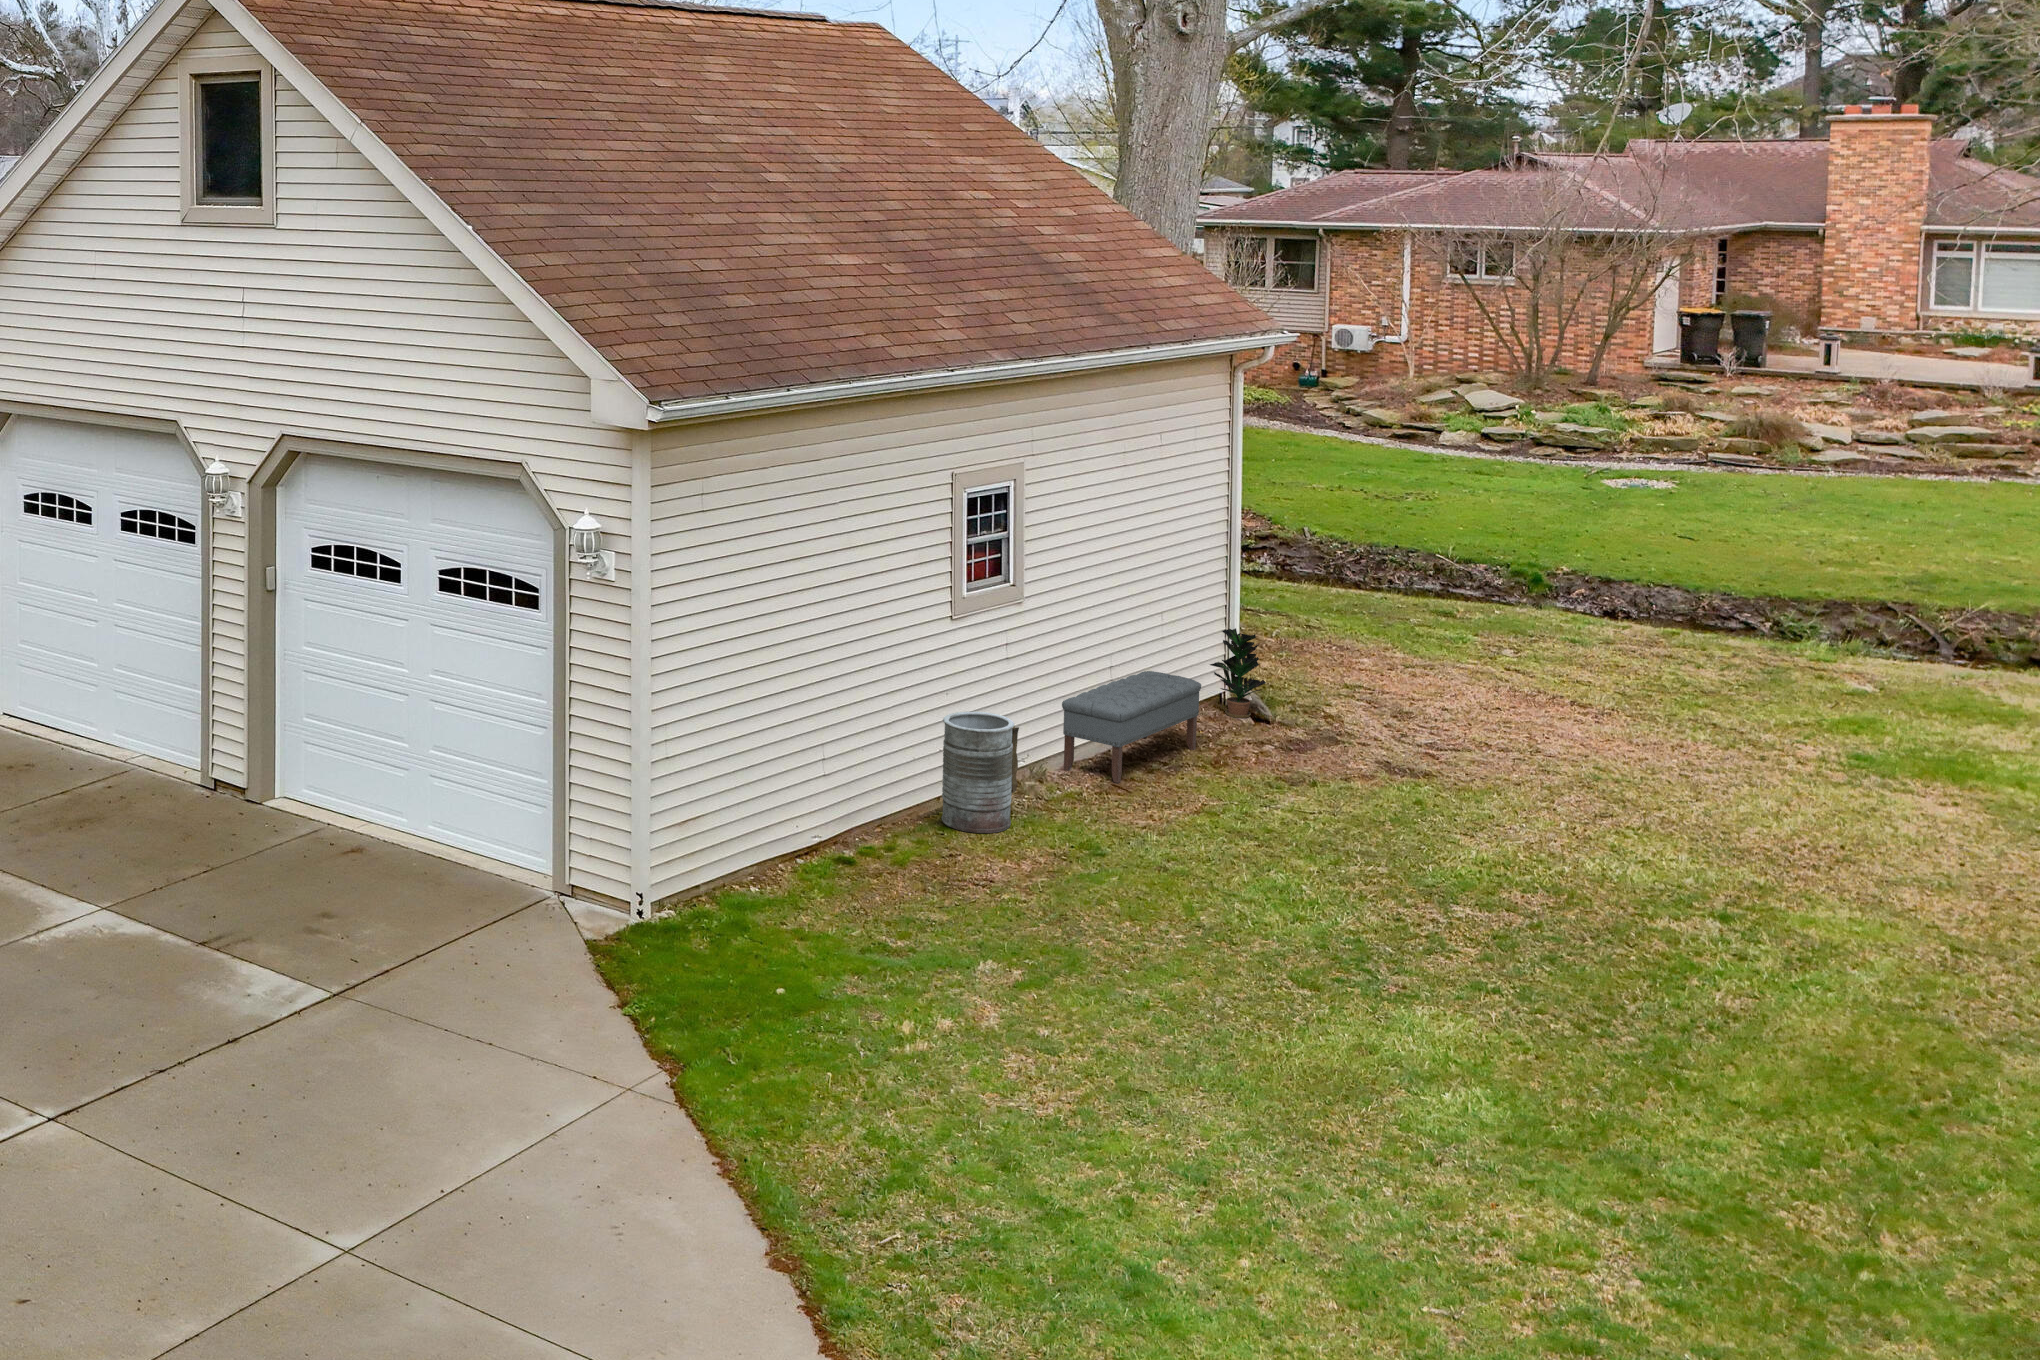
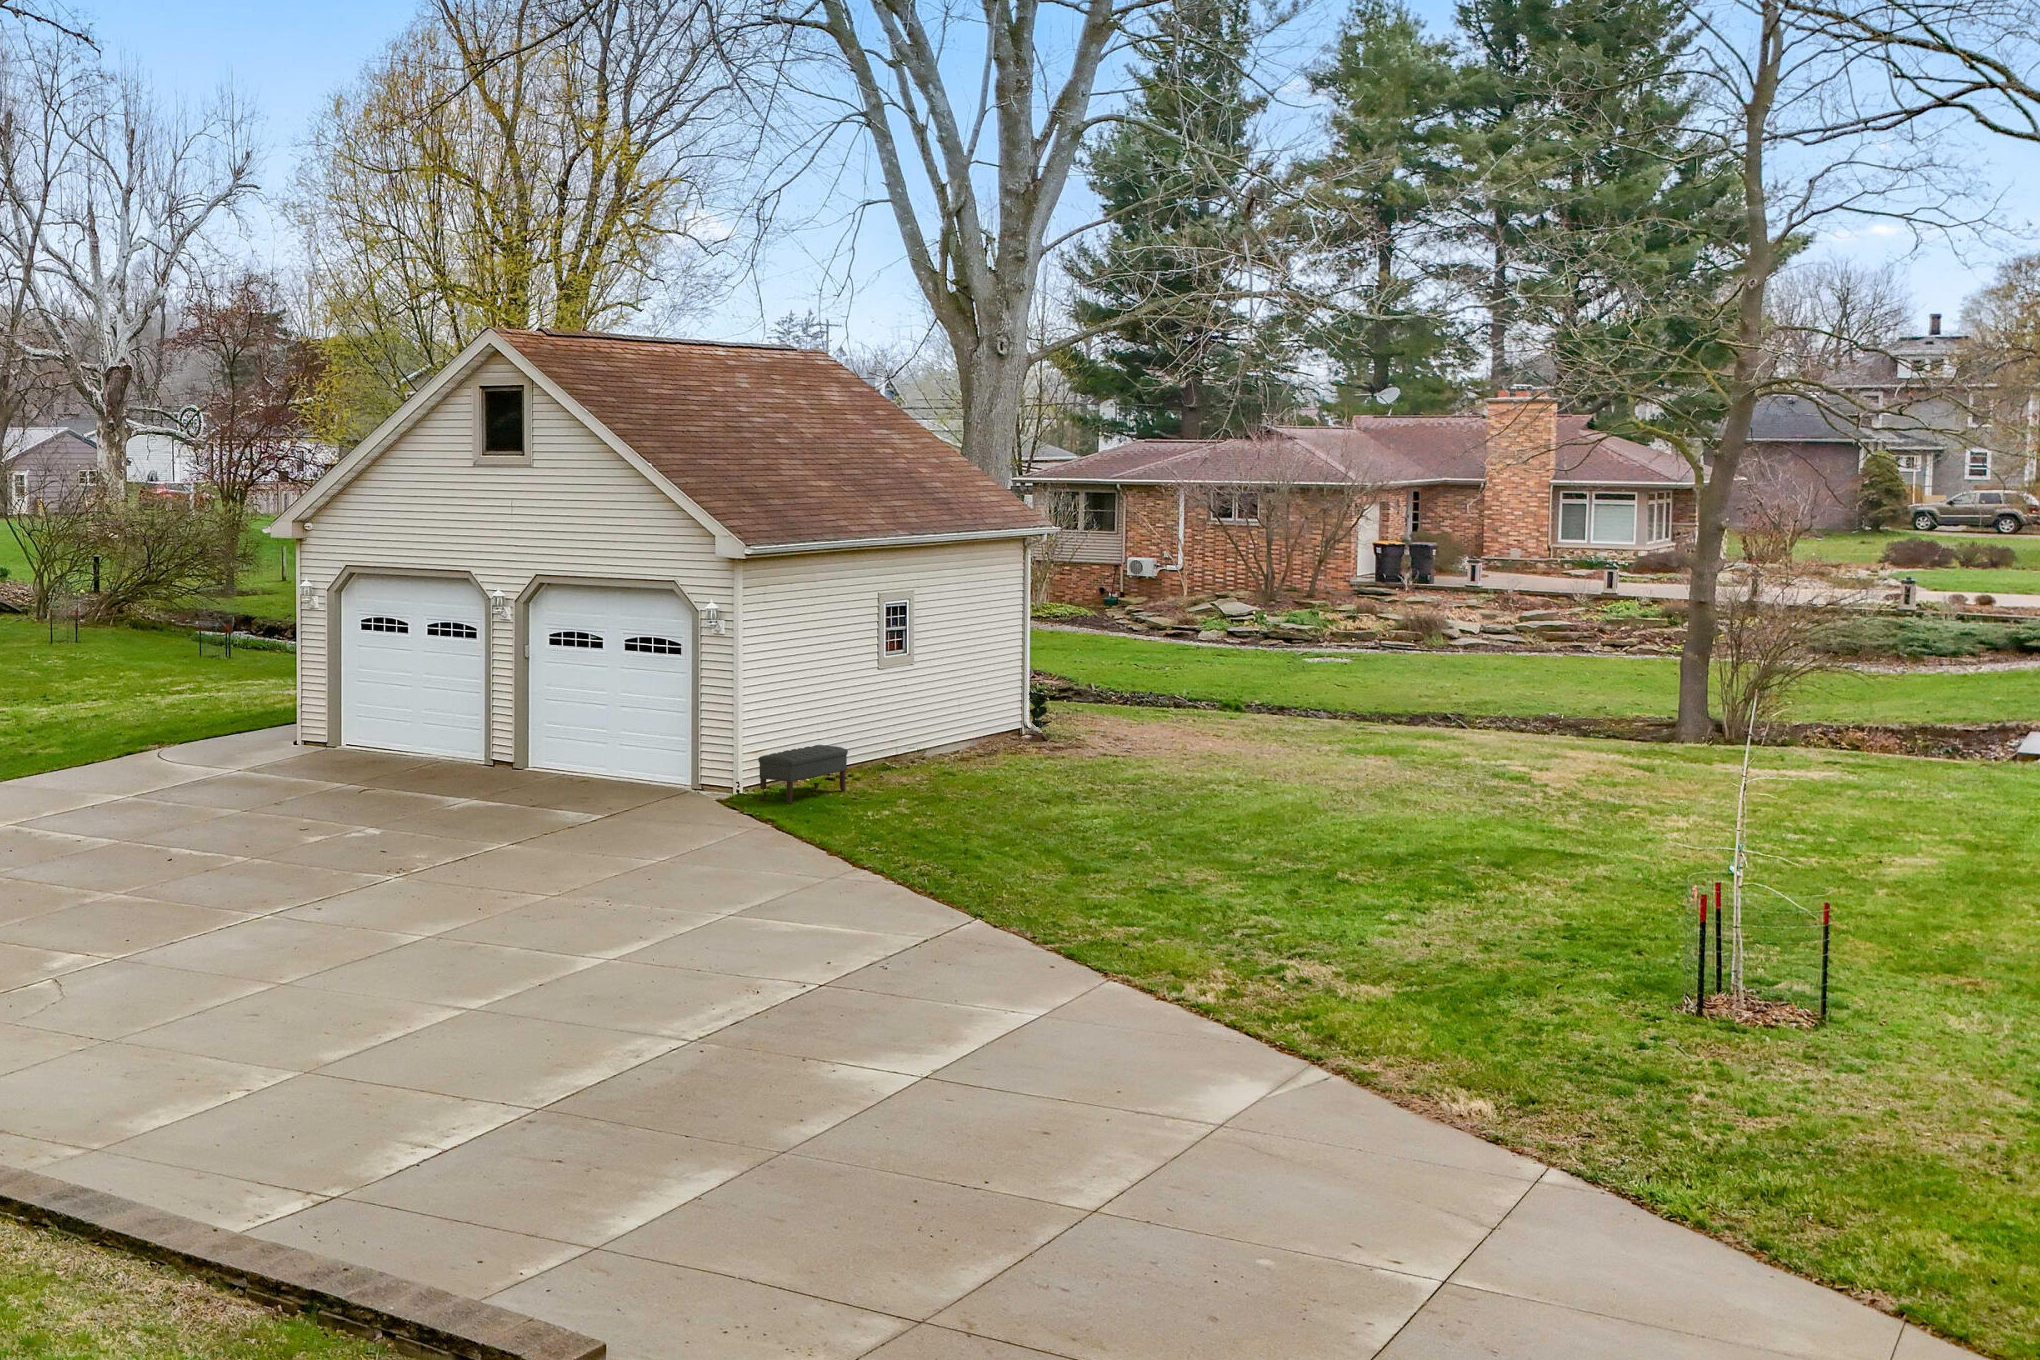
bench: present [1062,671,1201,783] -> present [758,745,848,804]
trash can: present [942,712,1019,833] -> none [881,718,920,776]

